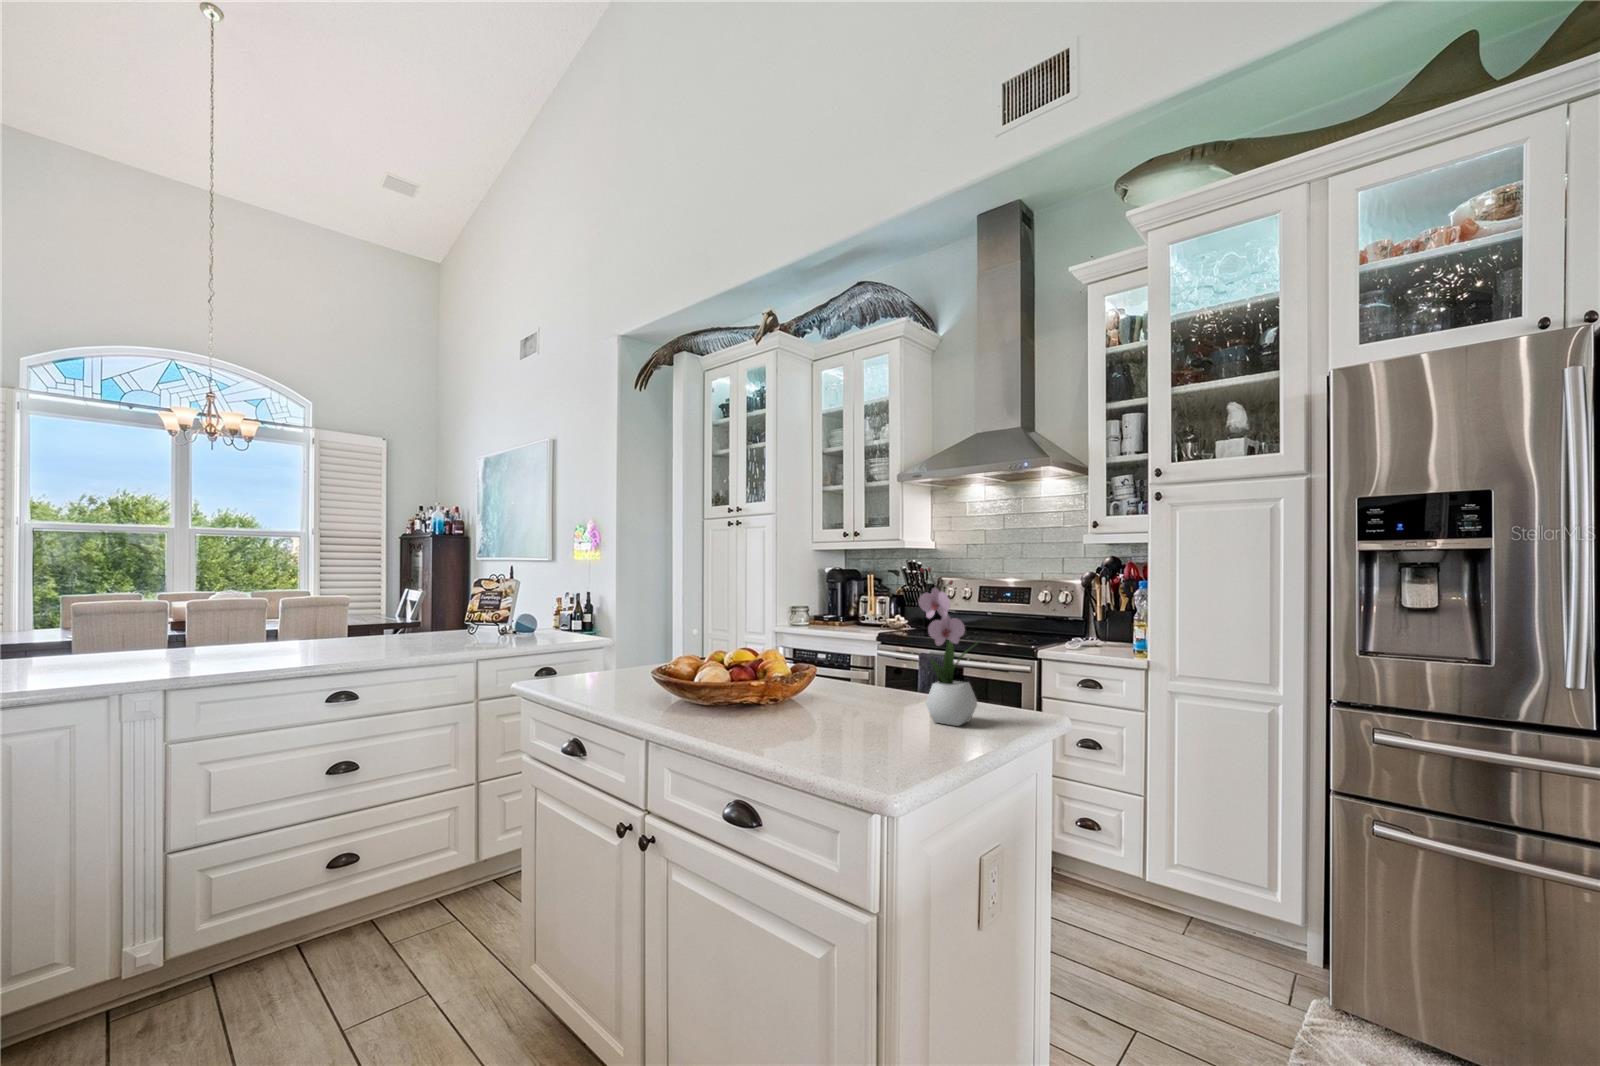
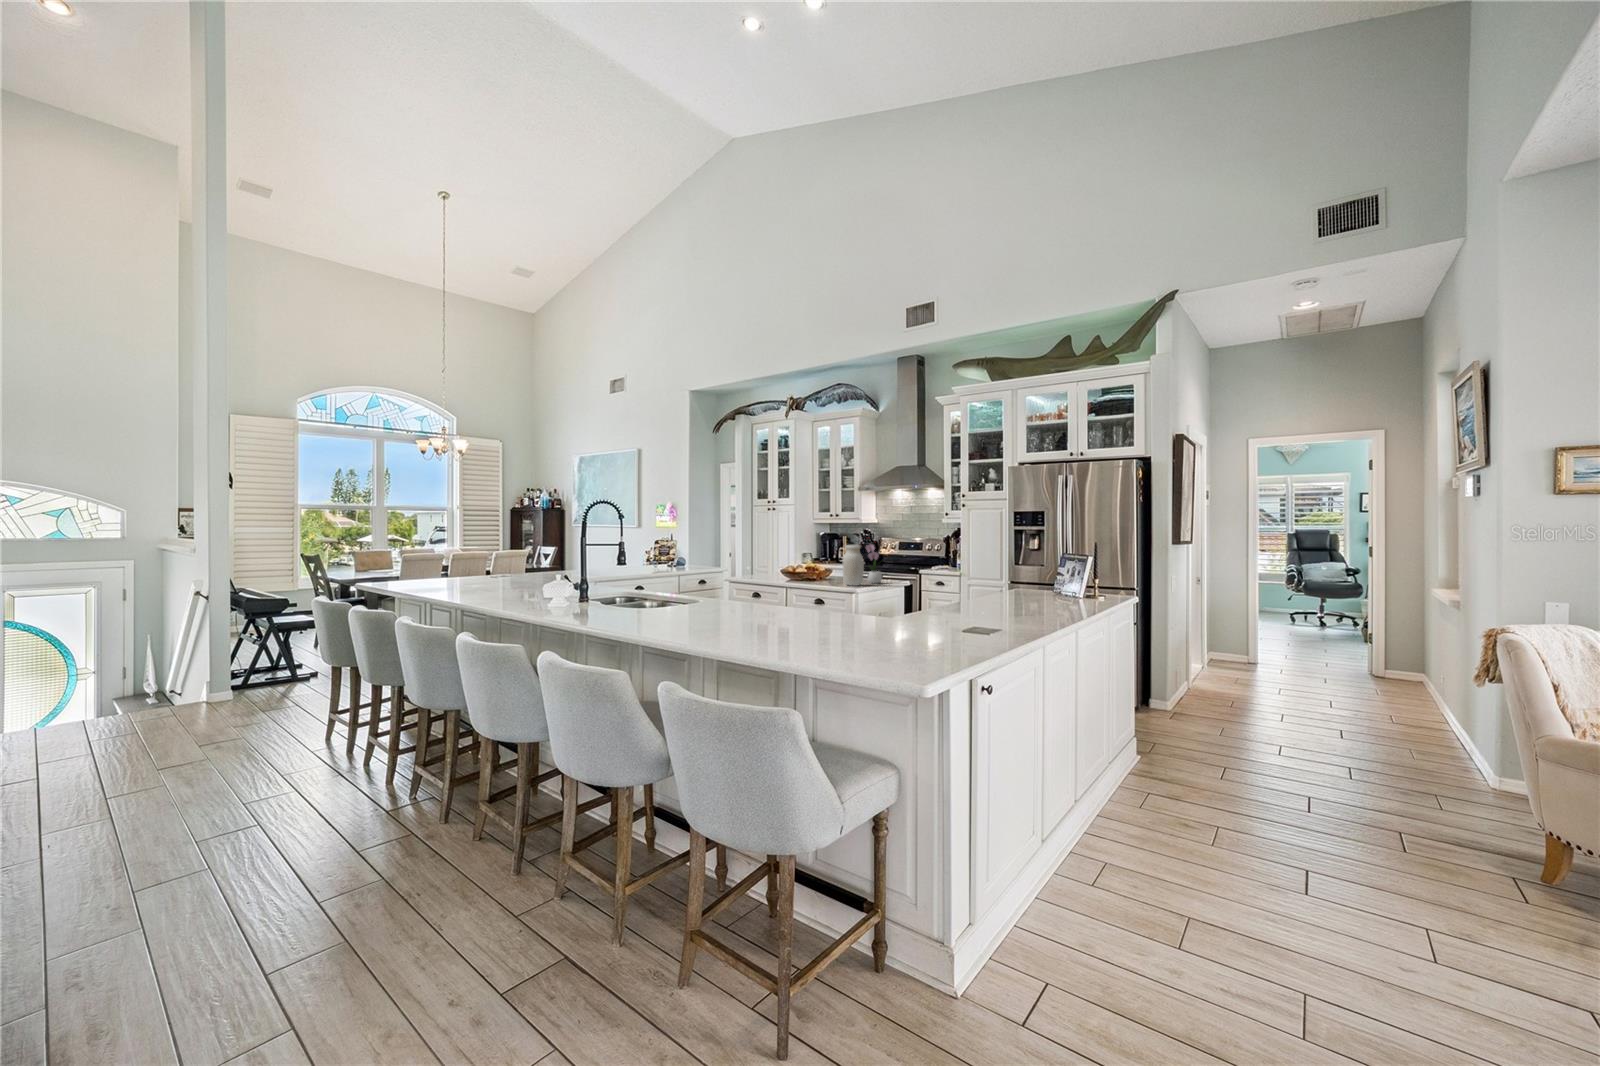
jar: none [835,592,914,750] -> present [843,545,864,586]

